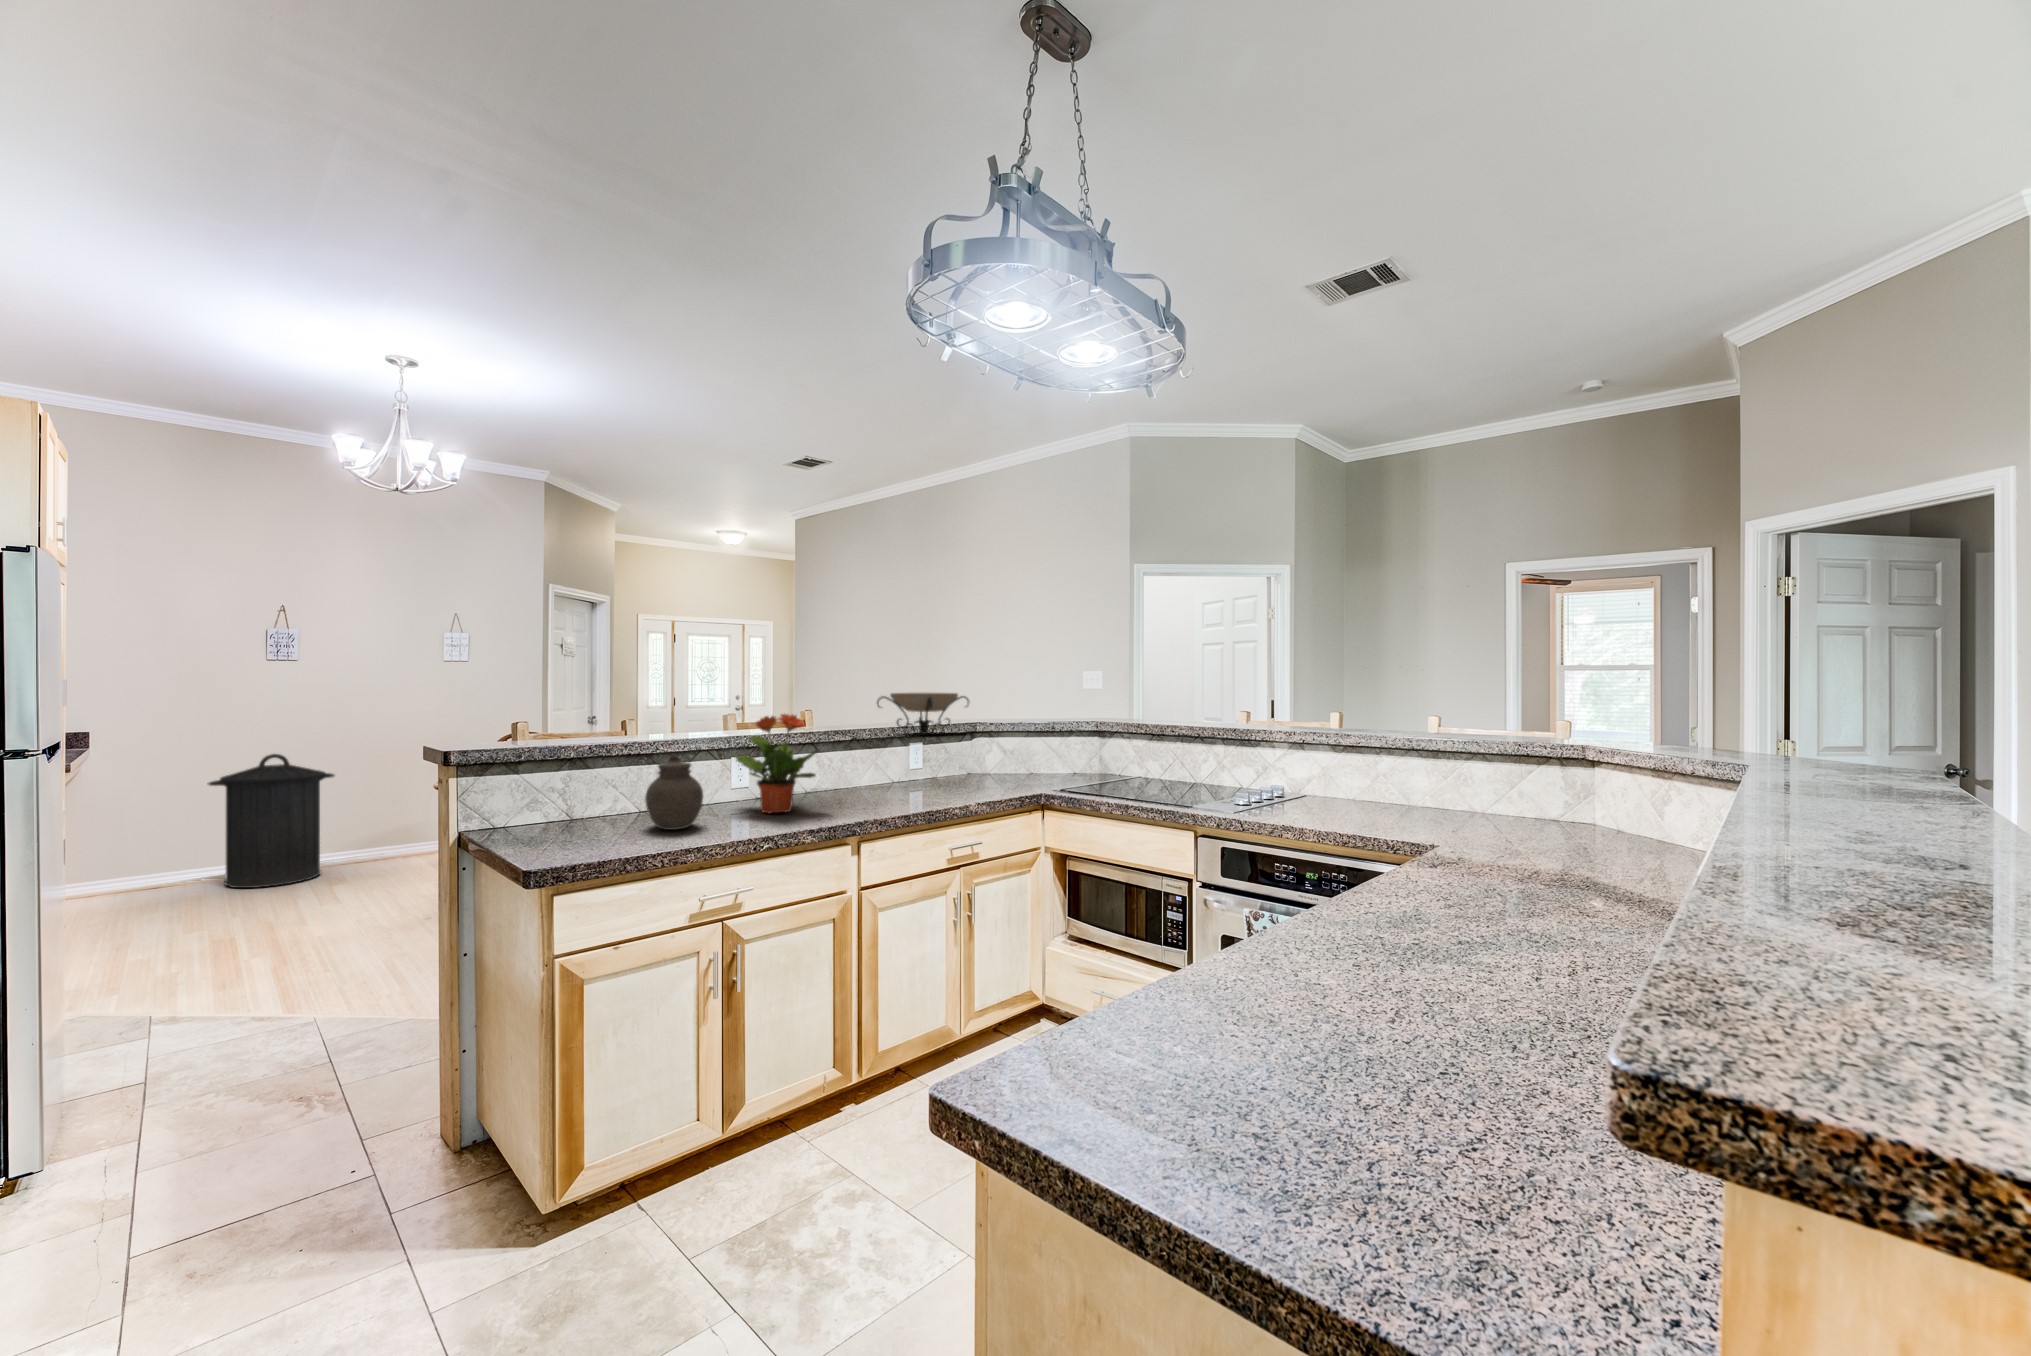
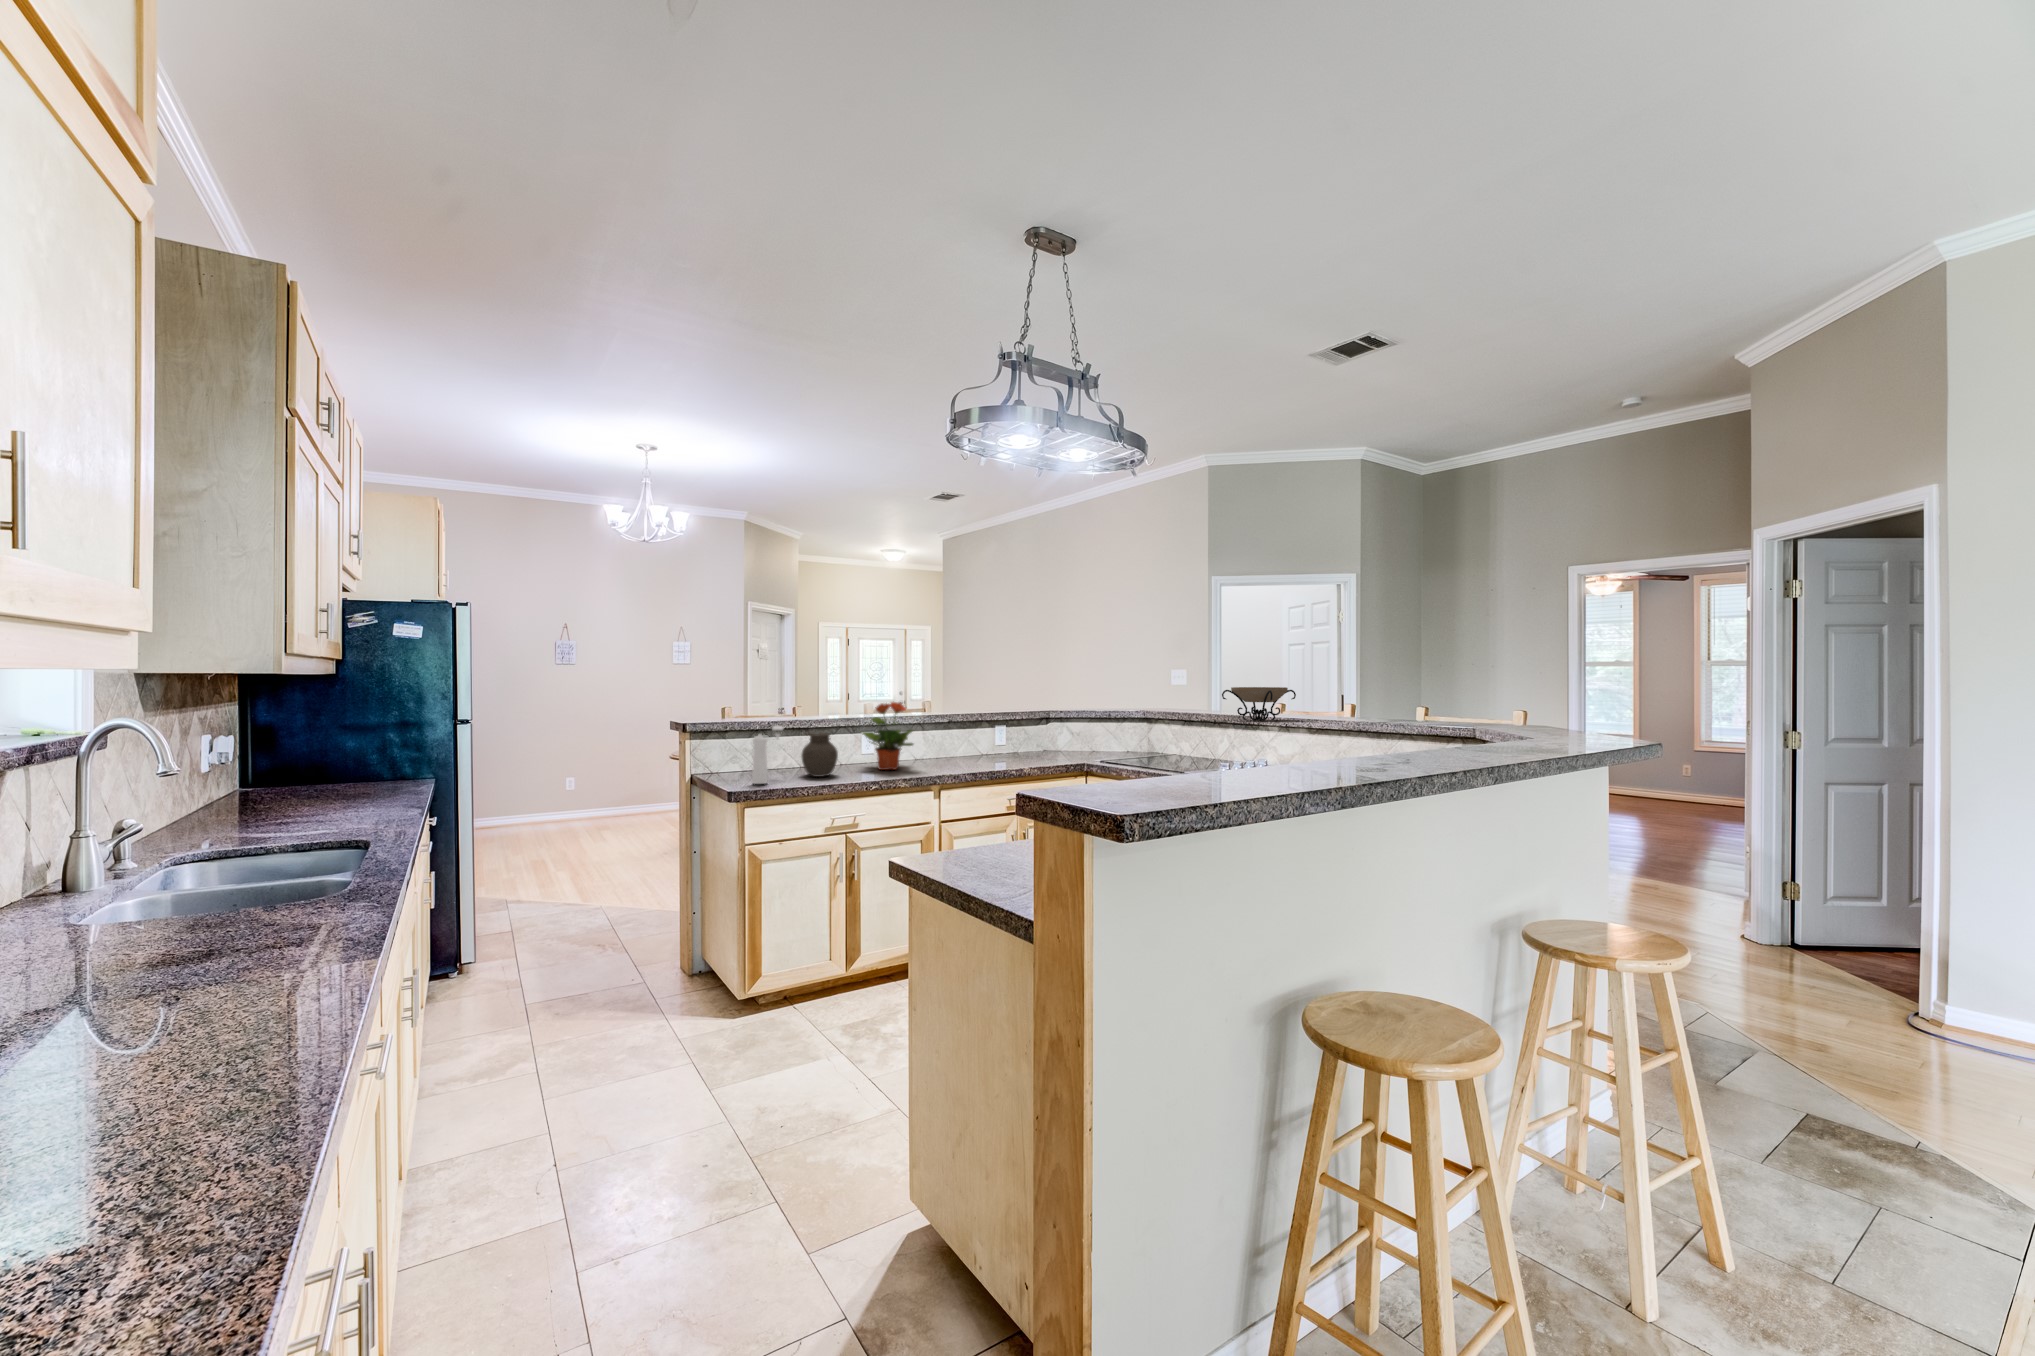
decorative bowl: present [877,693,969,734] -> present [1222,687,1296,720]
pepper mill: none [565,753,617,849] -> present [752,726,783,784]
trash can: present [209,754,334,888] -> none [524,733,604,830]

